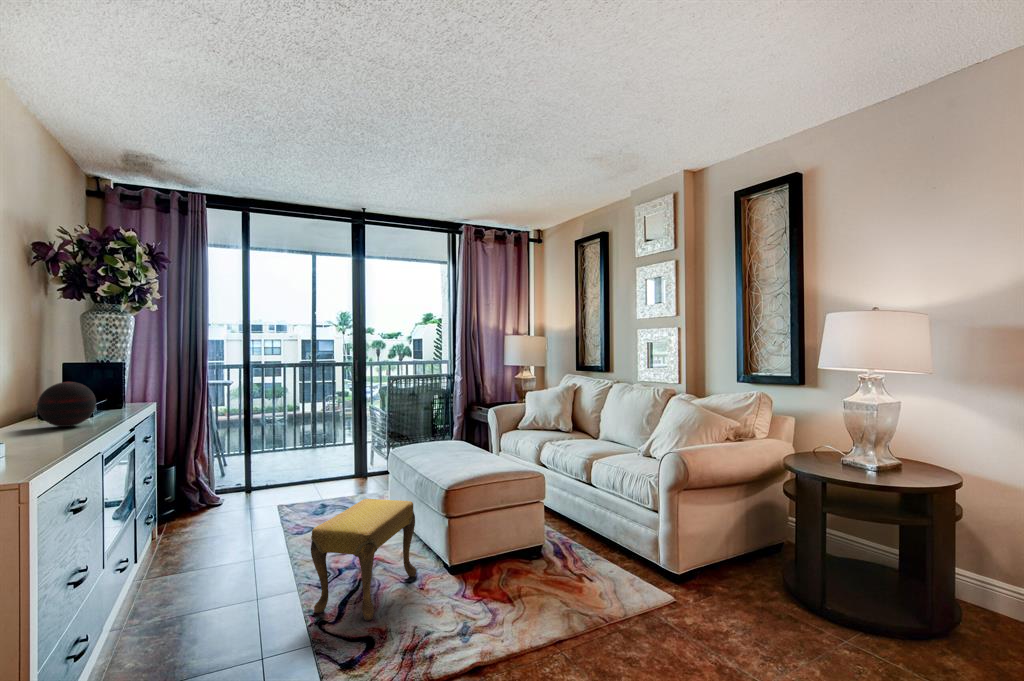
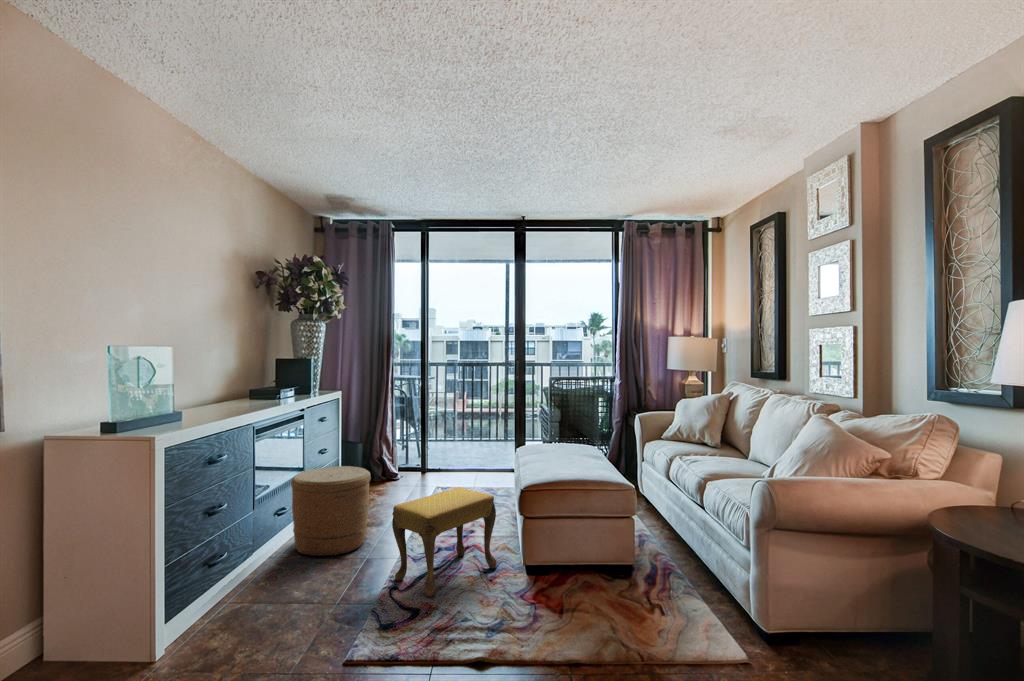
decorative orb: present [37,382,96,427] -> none [233,370,270,403]
woven basket: none [138,494,246,613] -> present [291,466,371,556]

